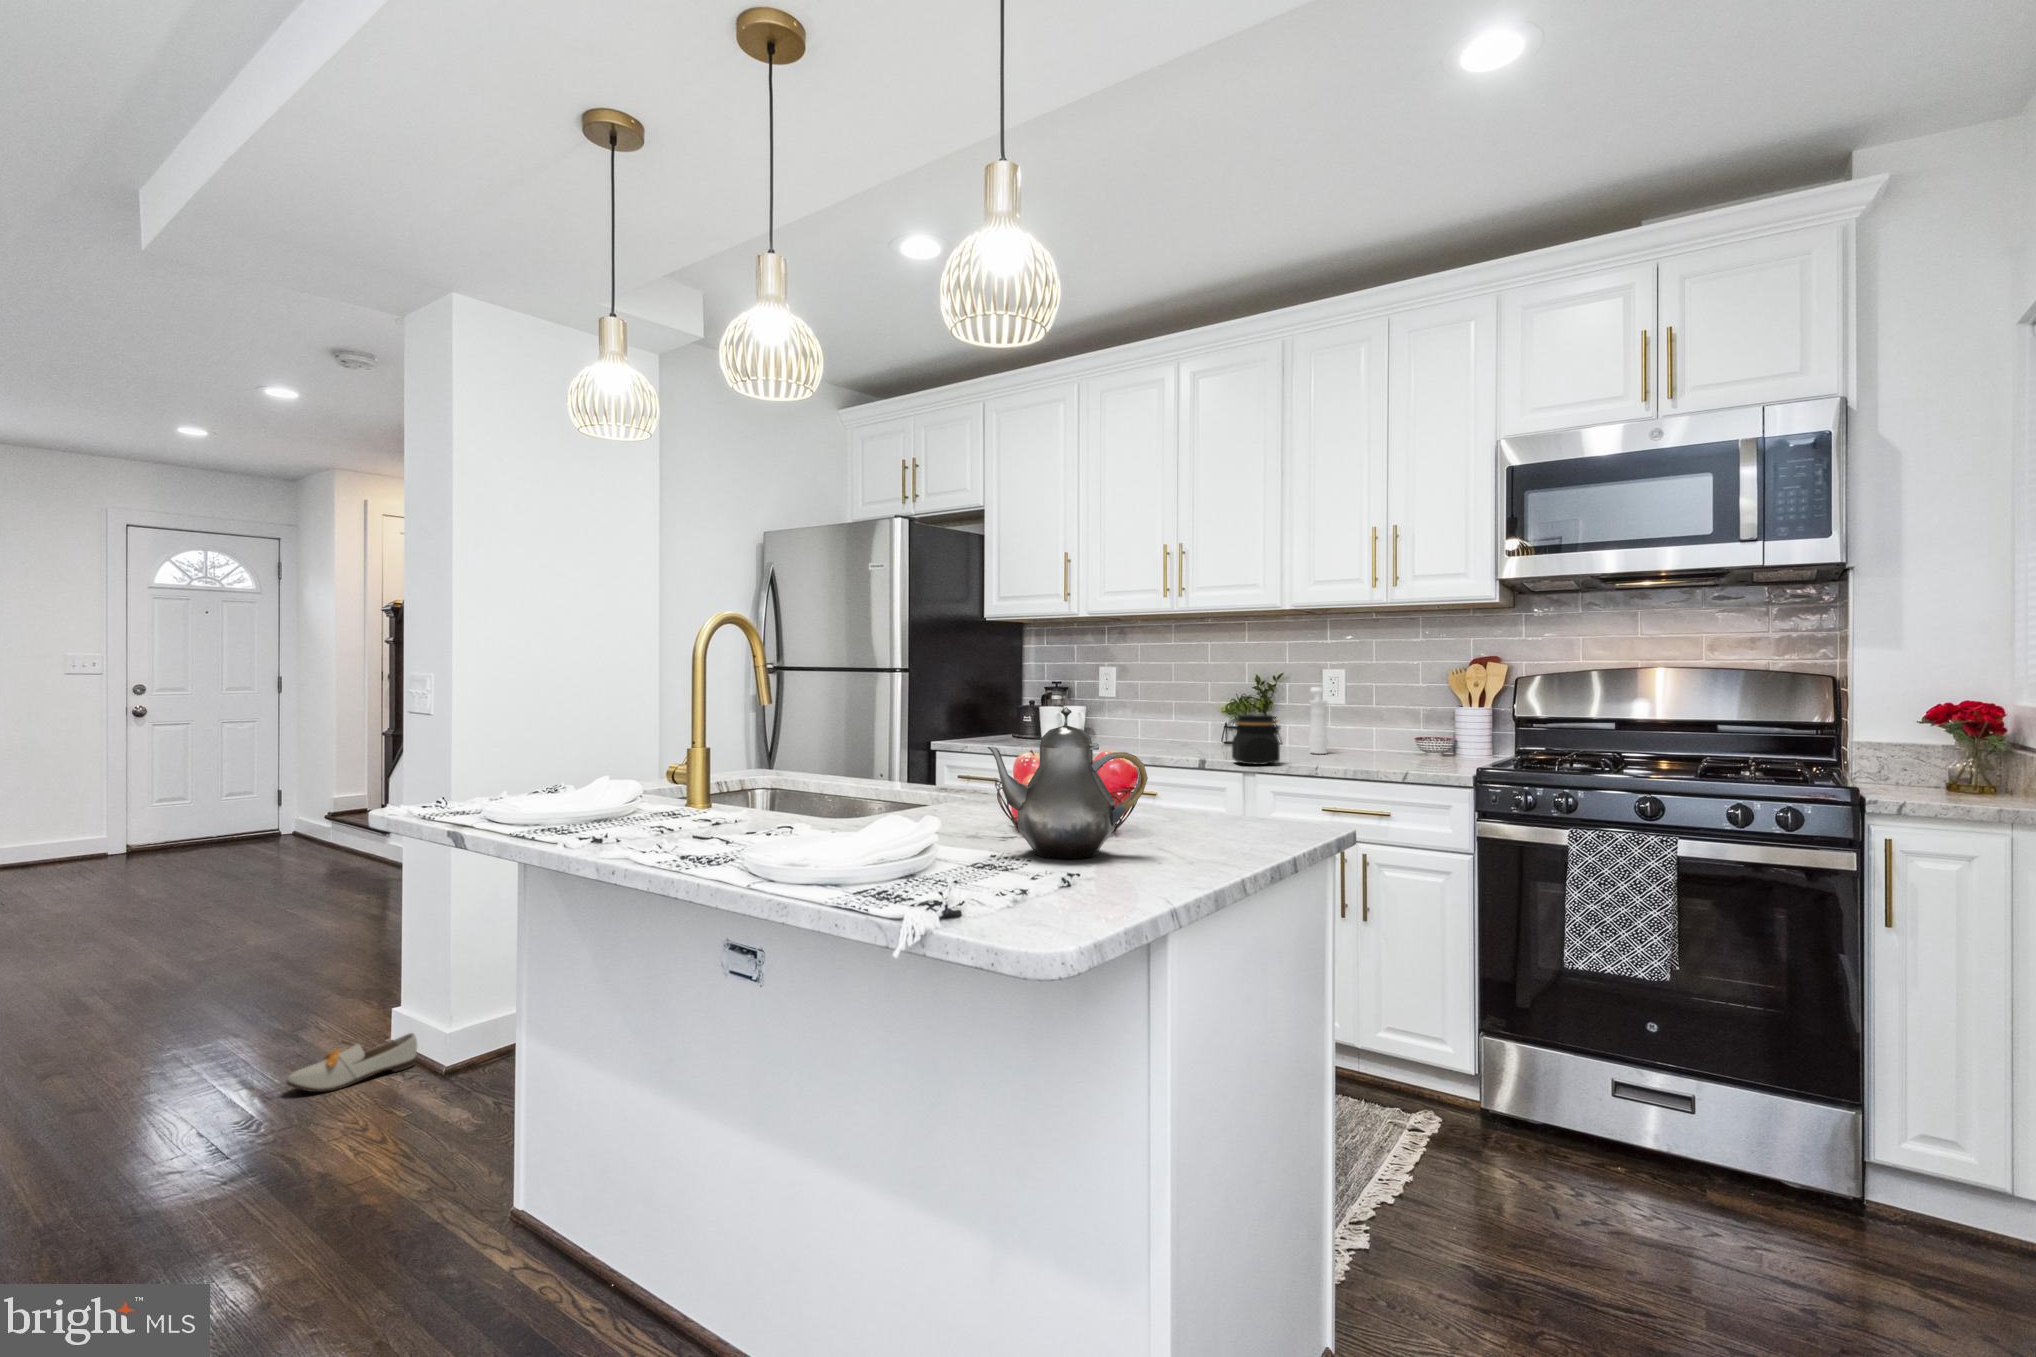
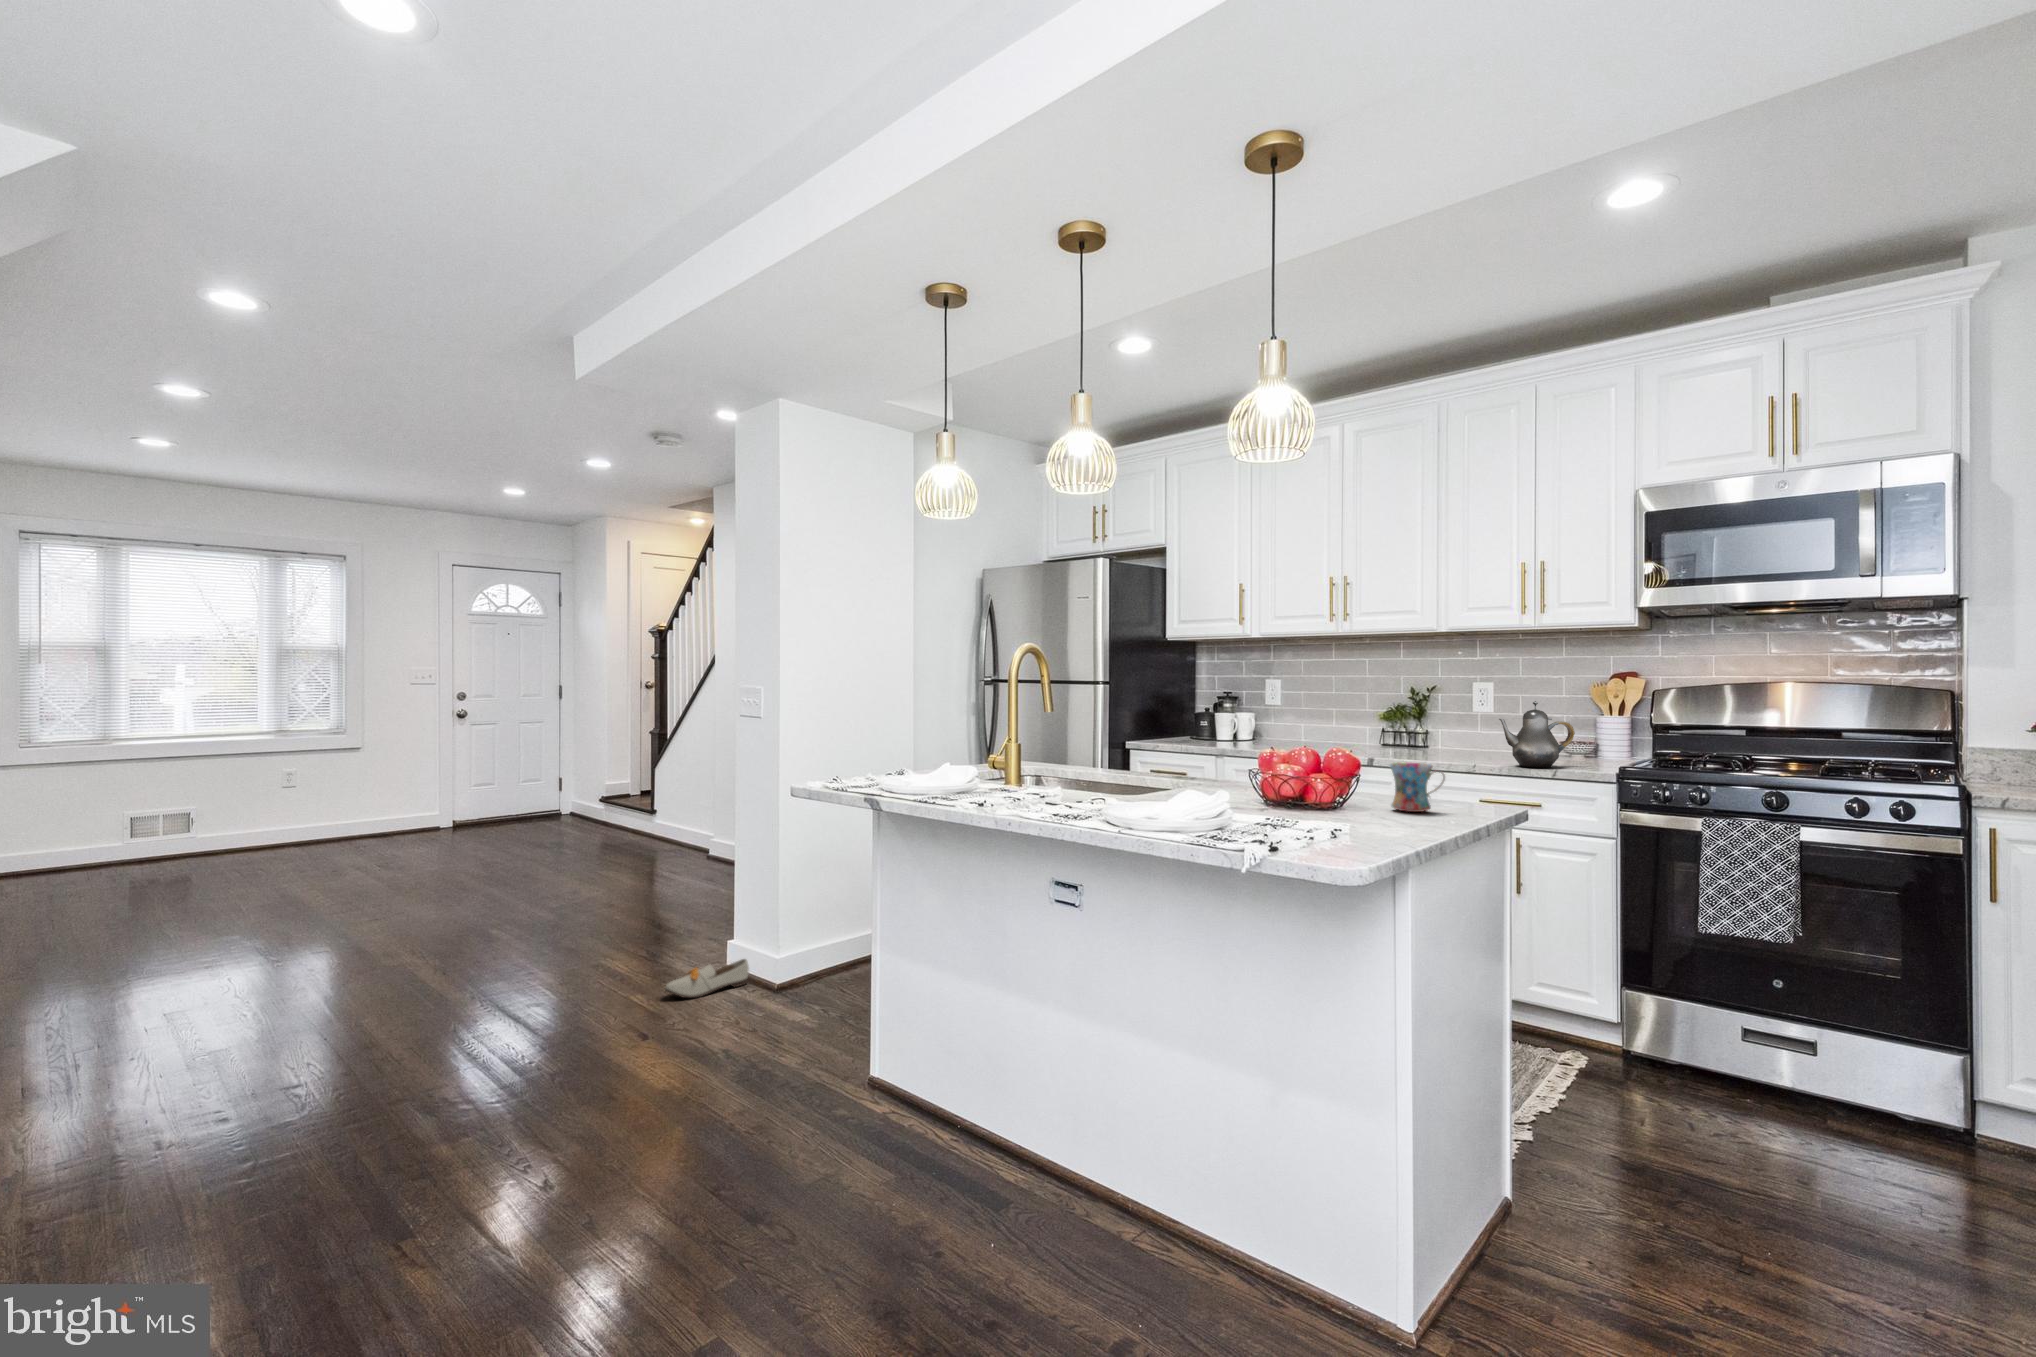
pepper mill: present [1309,687,1327,754] -> none [1460,697,1478,754]
teapot: present [988,707,1148,859] -> present [1499,701,1575,768]
jar: present [1228,714,1282,765] -> none [1393,720,1441,762]
mug: none [1174,773,1244,839] -> present [1390,763,1445,812]

